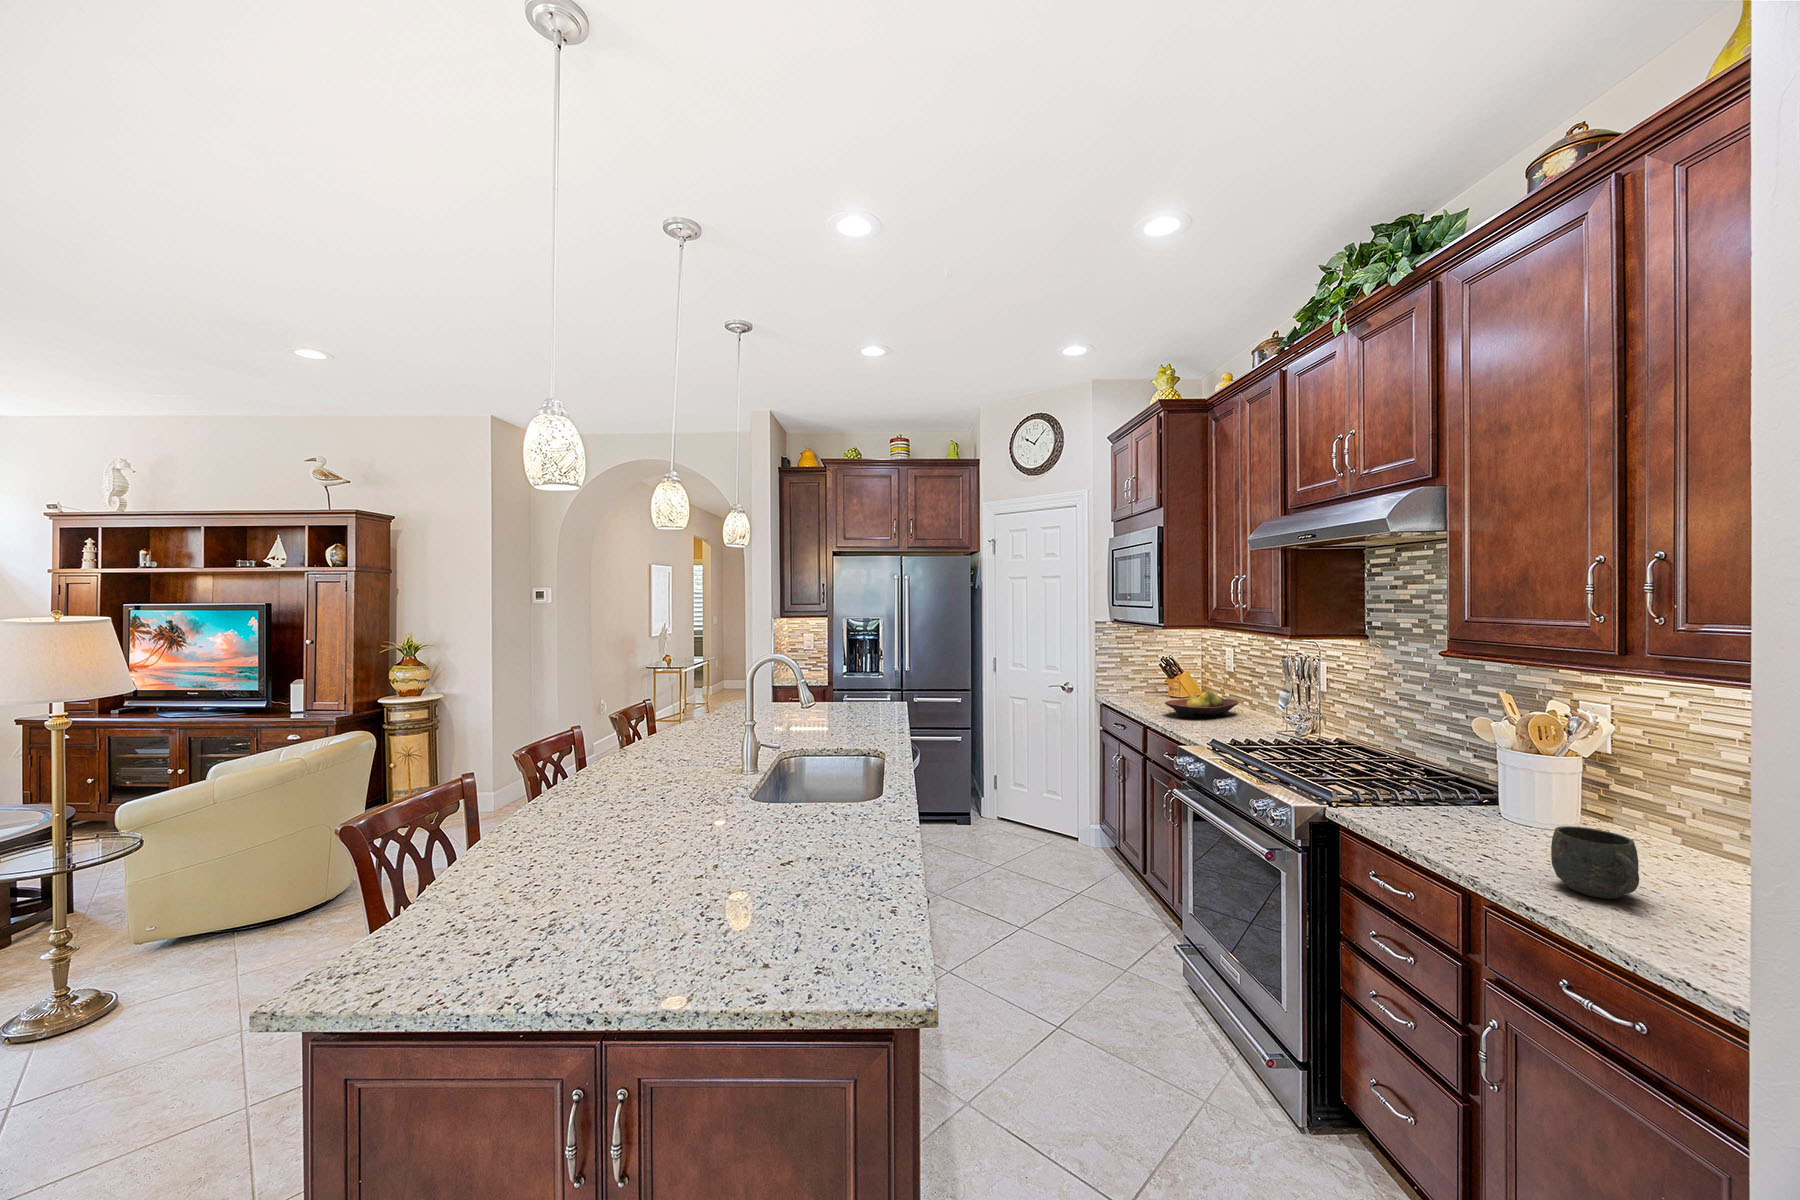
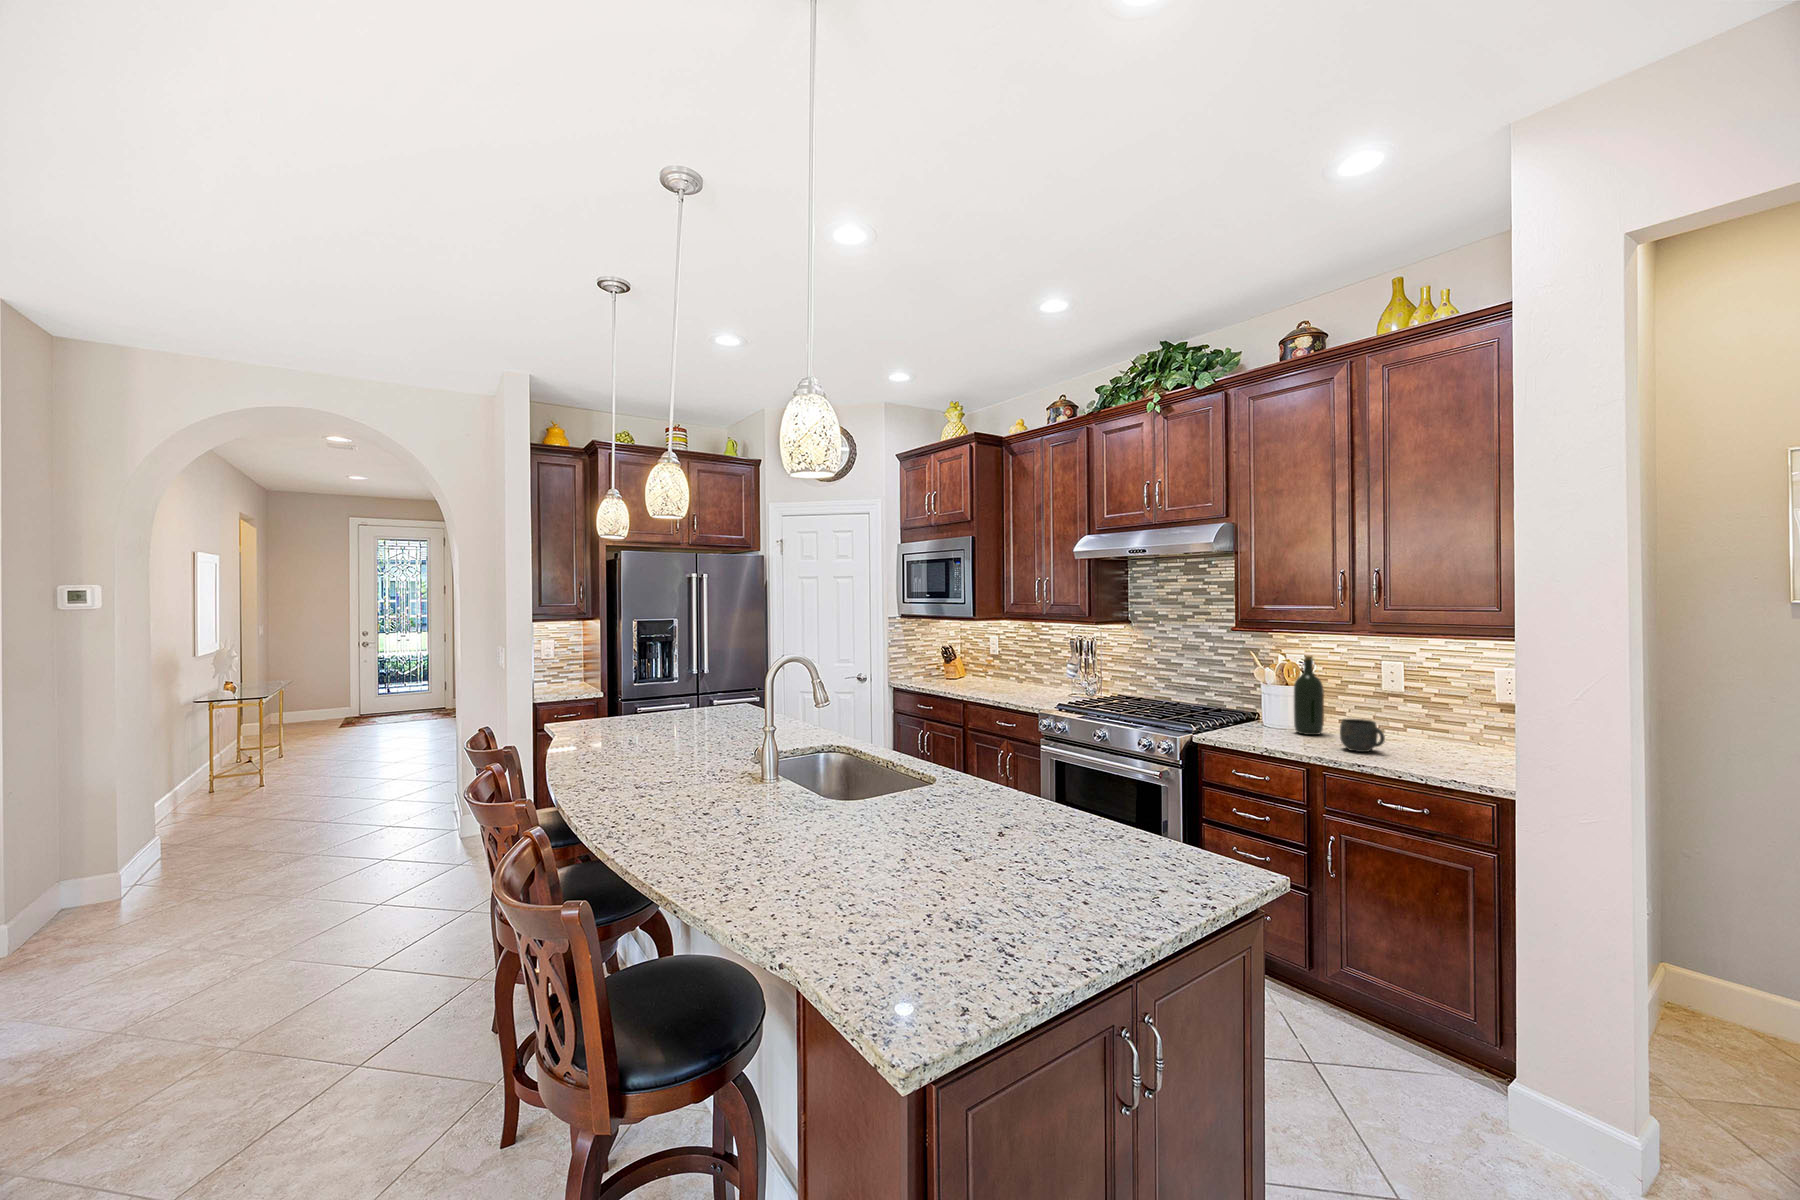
fruit bowl: present [1165,691,1239,718] -> none [976,670,1022,692]
wine bottle: none [1525,702,1590,849] -> present [1294,655,1324,735]

